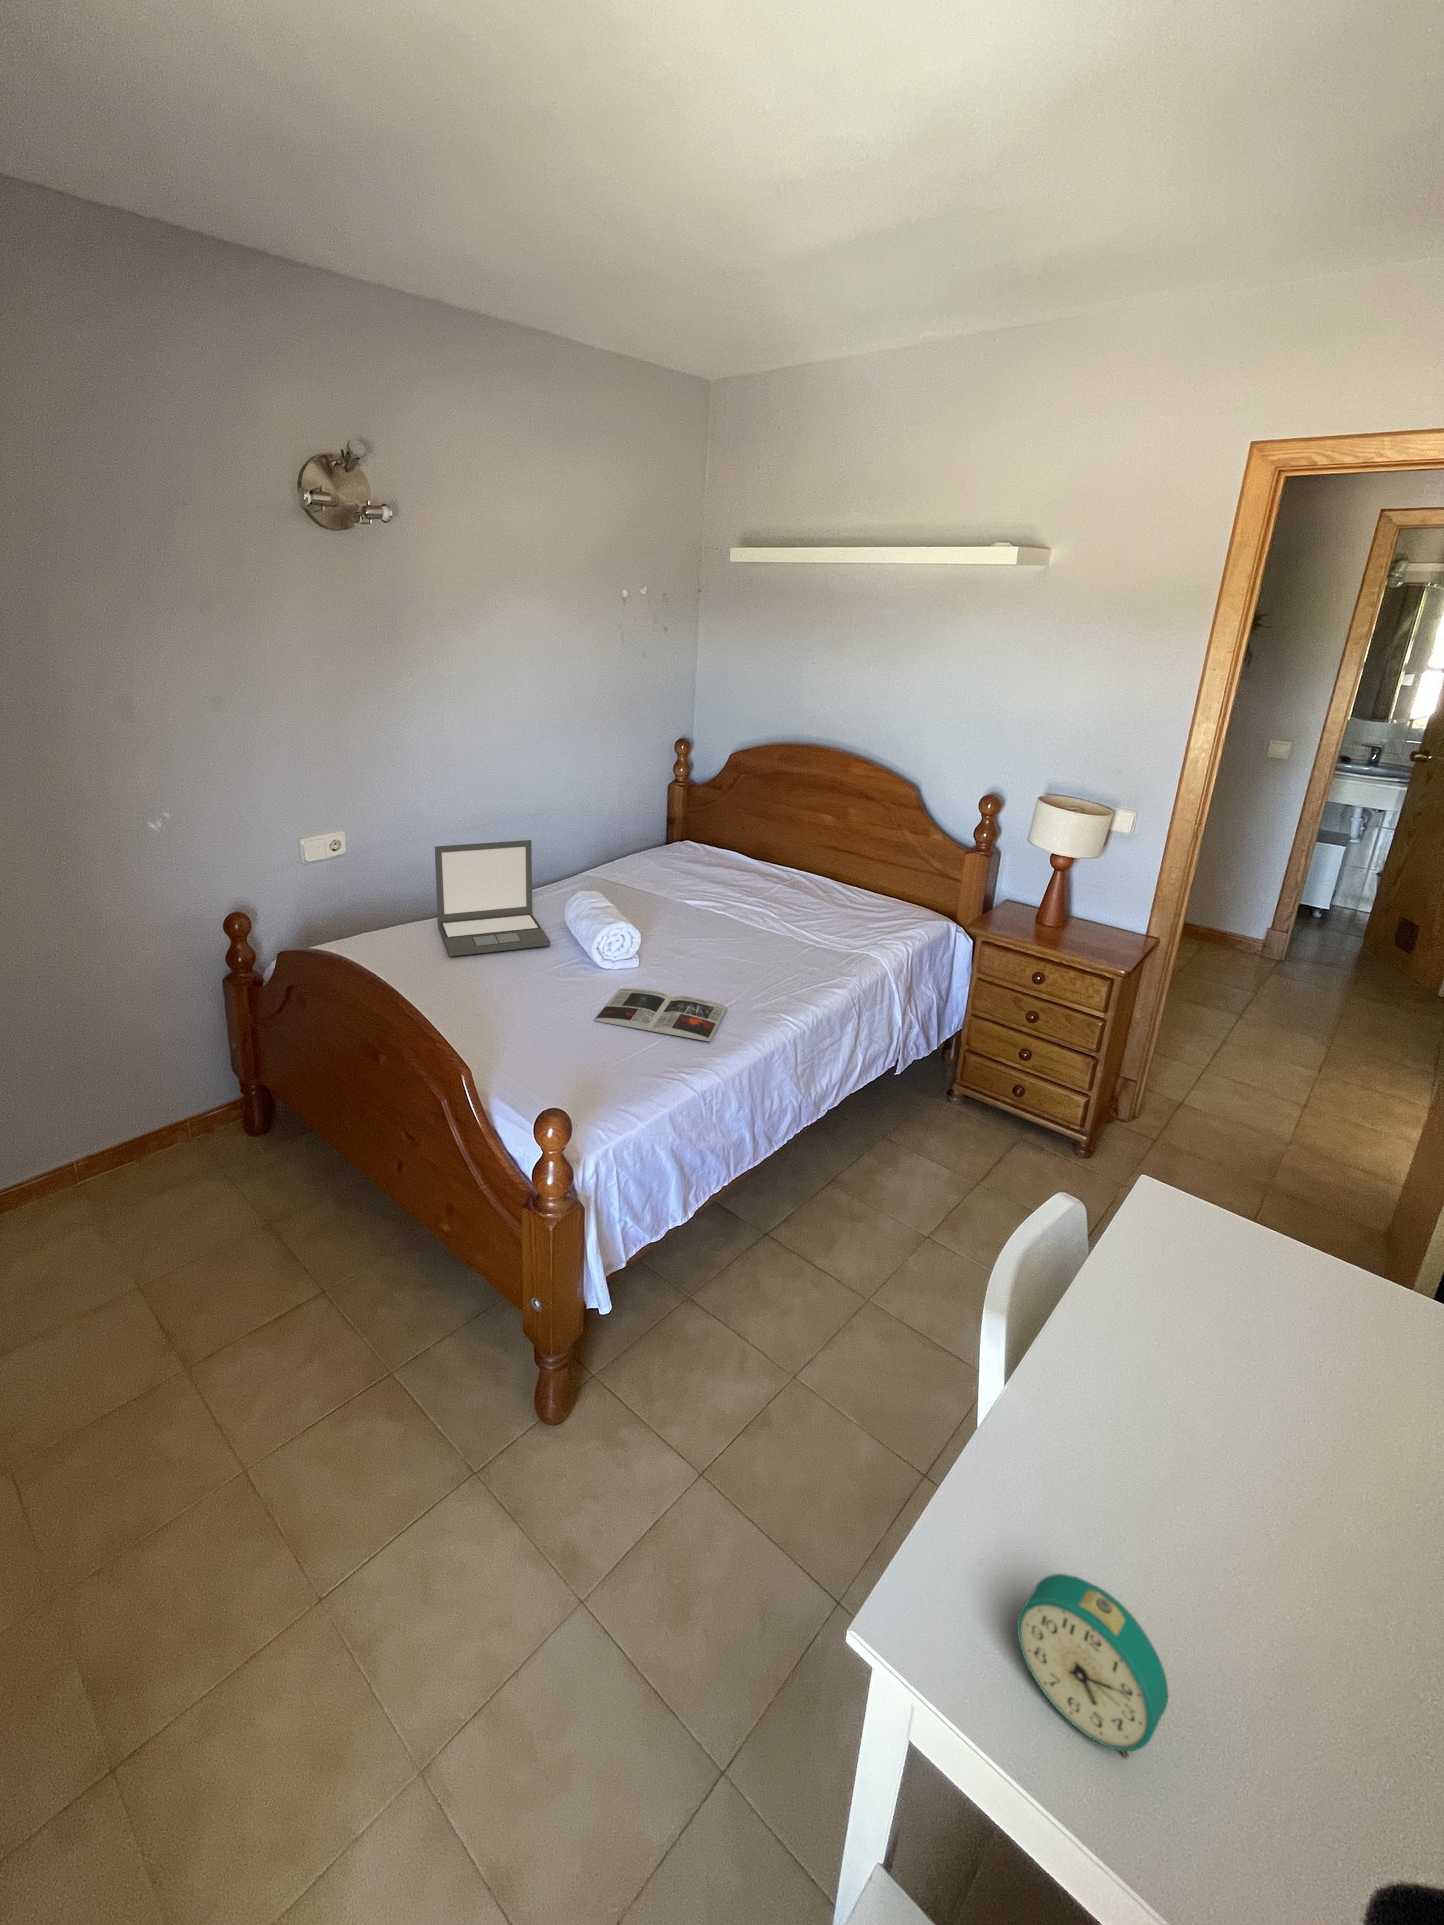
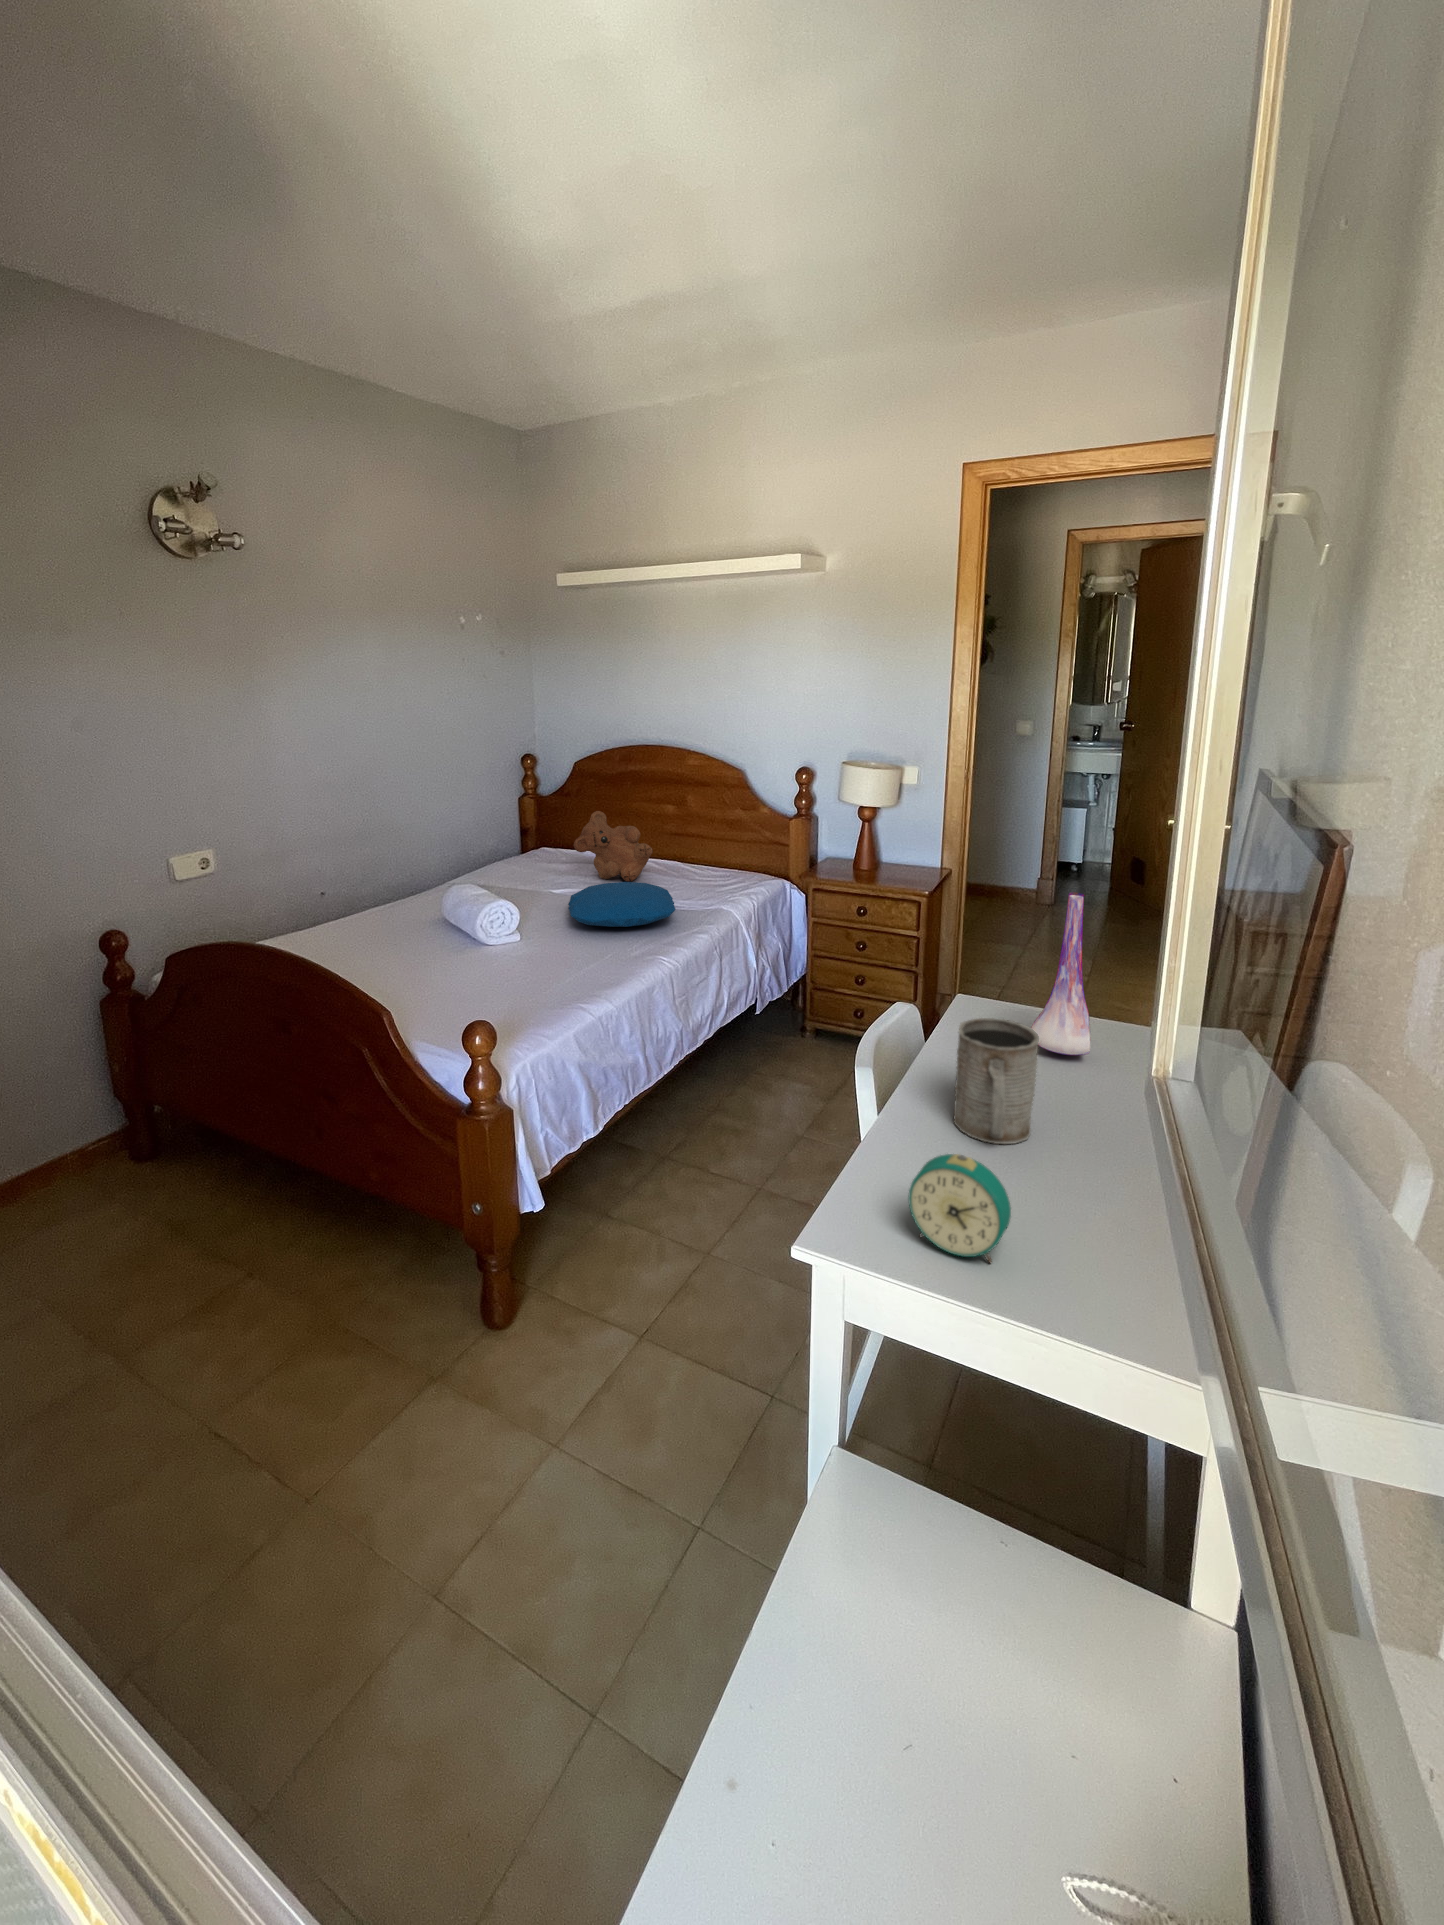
teddy bear: none [713,821,799,904] -> present [574,811,653,881]
laptop: present [435,840,550,957] -> none [313,839,436,949]
pillow: none [693,911,813,971] -> present [568,882,676,927]
magazine: present [594,989,727,1041] -> none [490,951,609,979]
vase: none [1224,1125,1370,1347] -> present [1031,893,1091,1055]
mug: none [1105,1308,1249,1502] -> present [954,1018,1039,1144]

